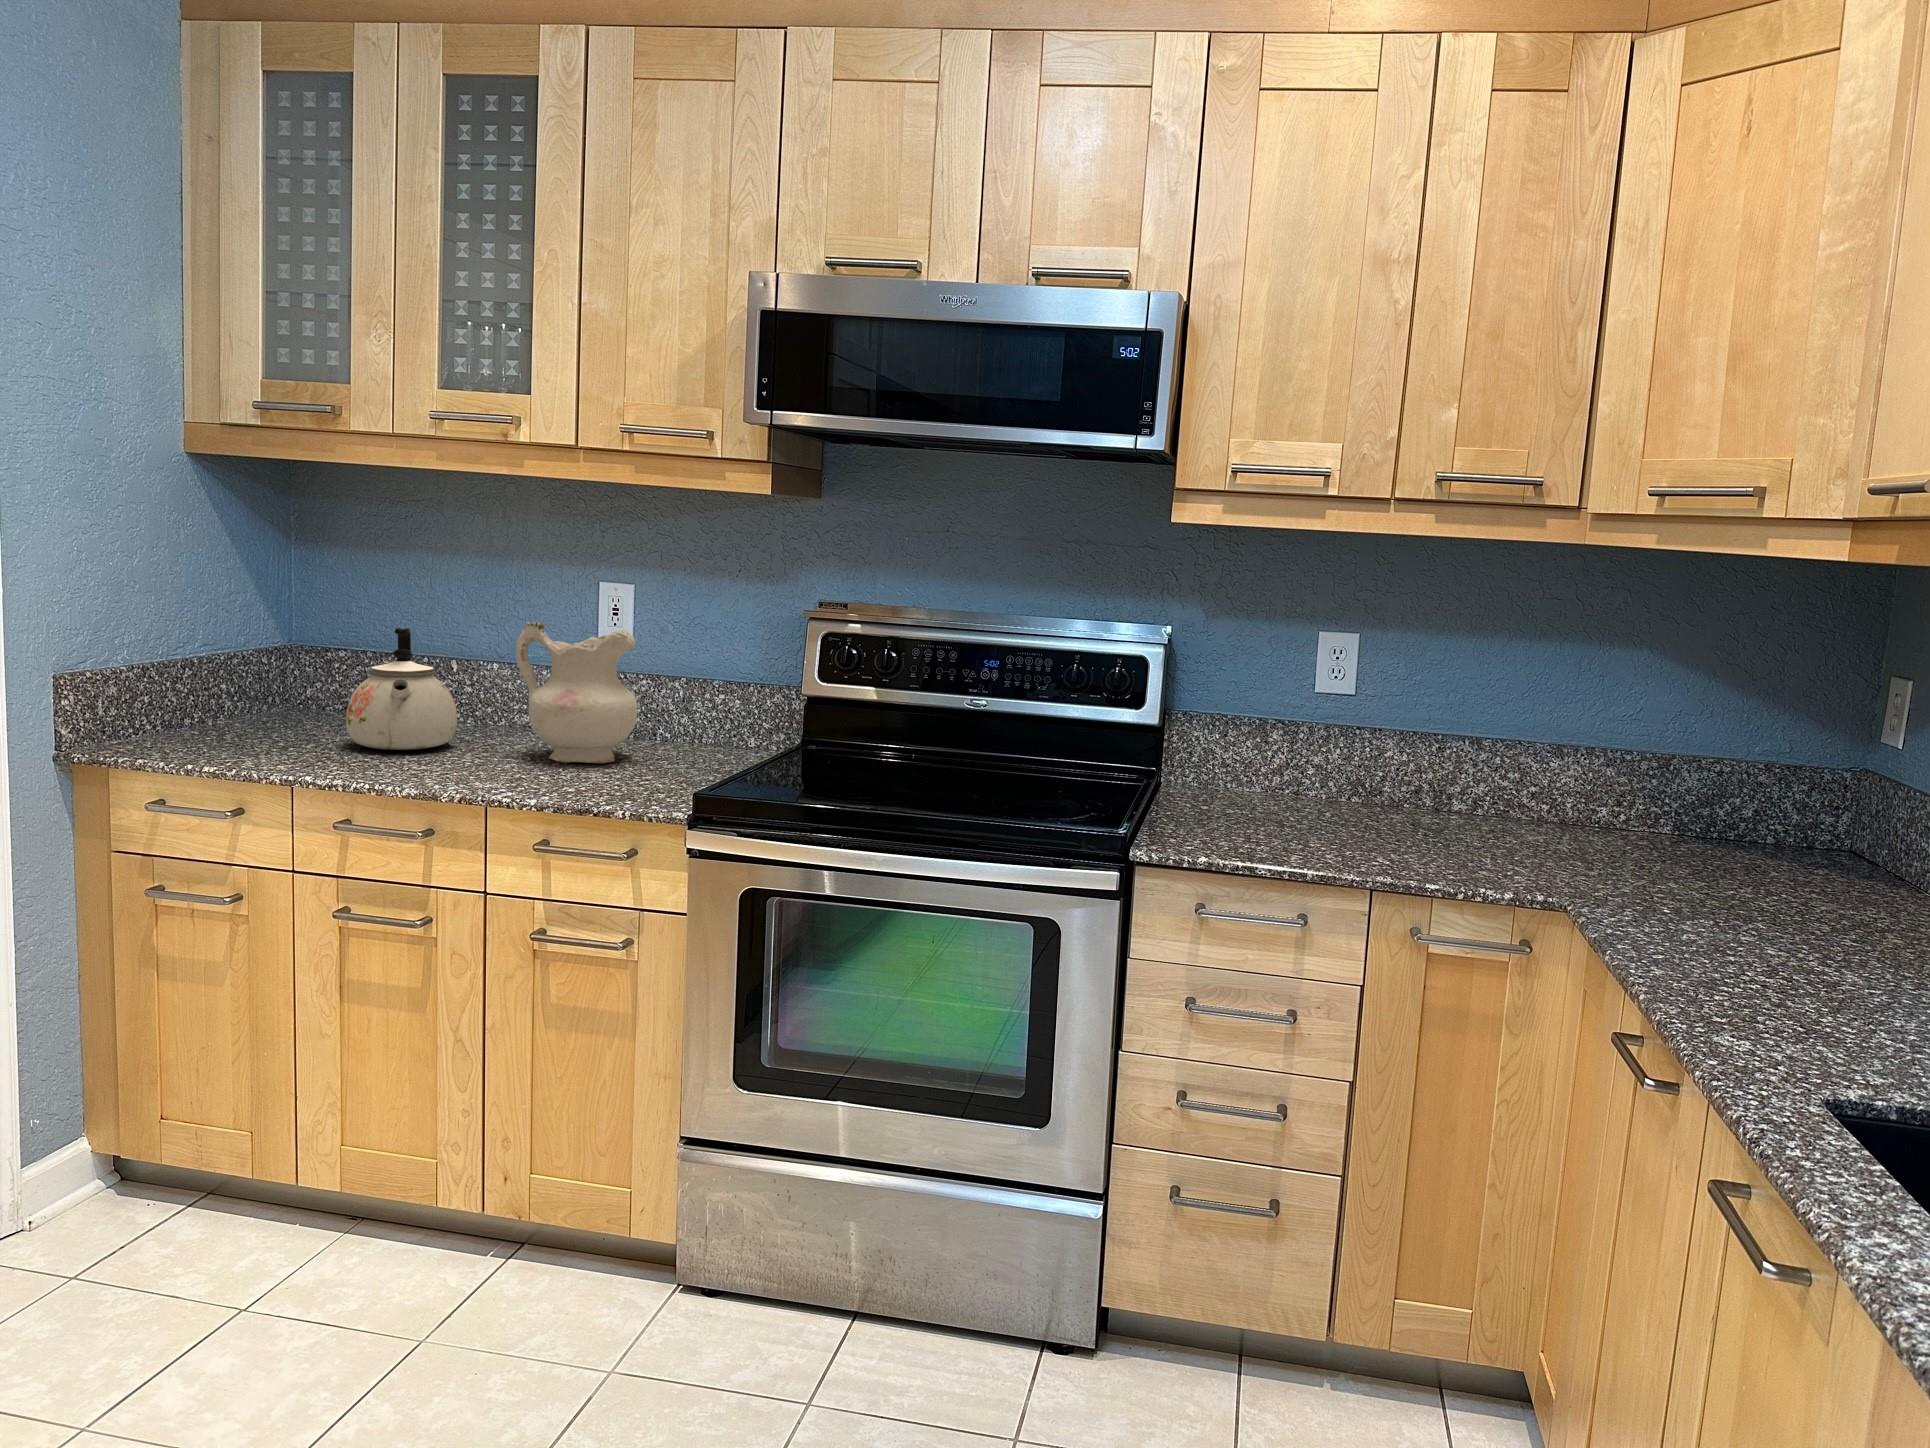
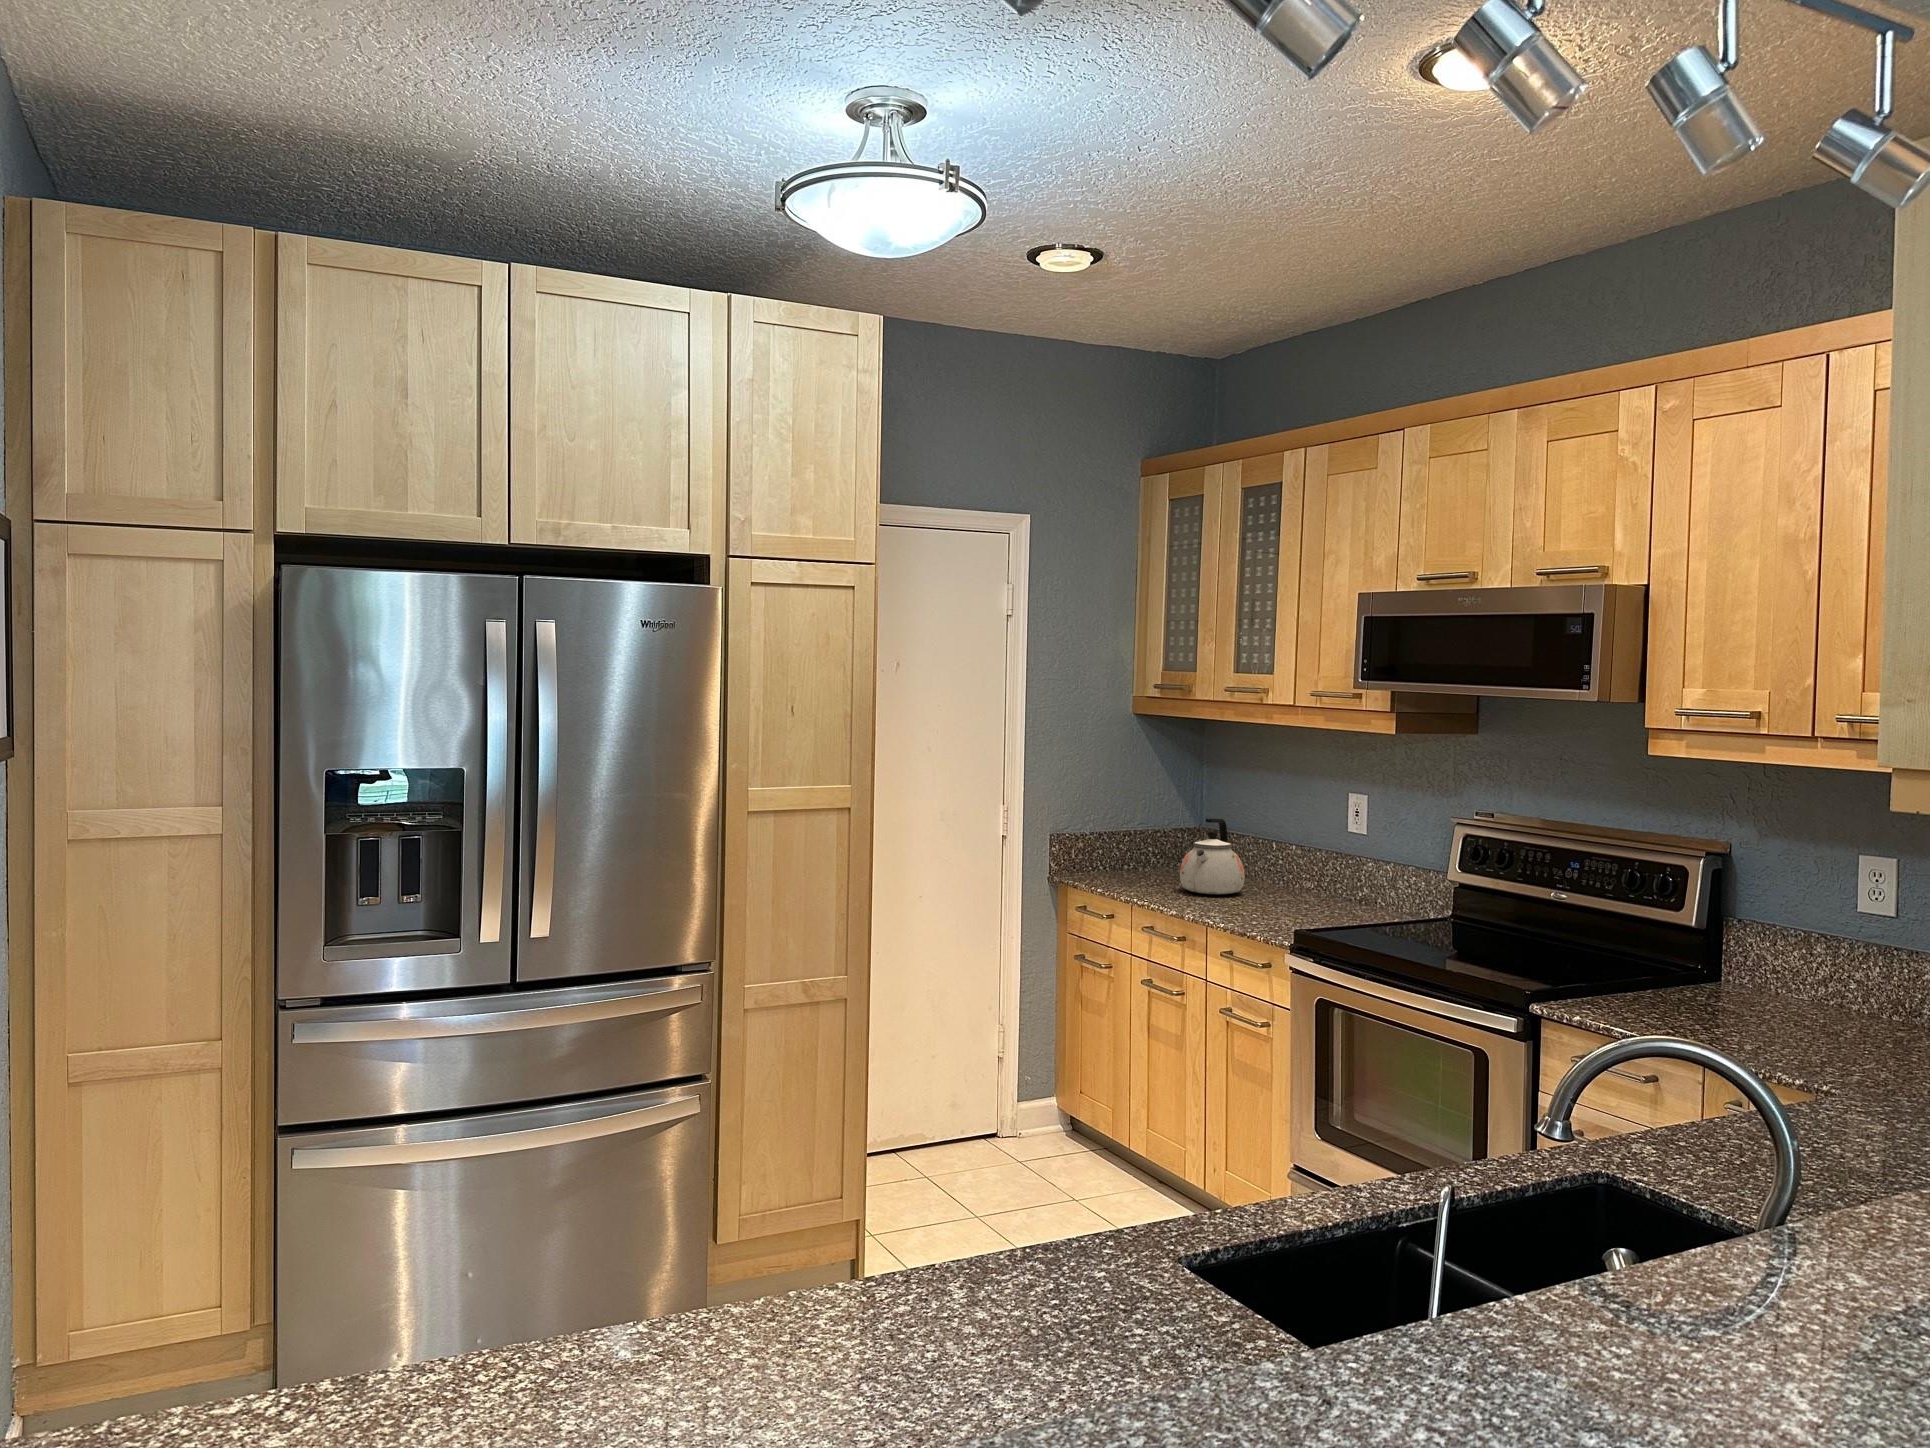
ceramic pitcher: present [516,622,638,763] -> none [1265,817,1338,914]

